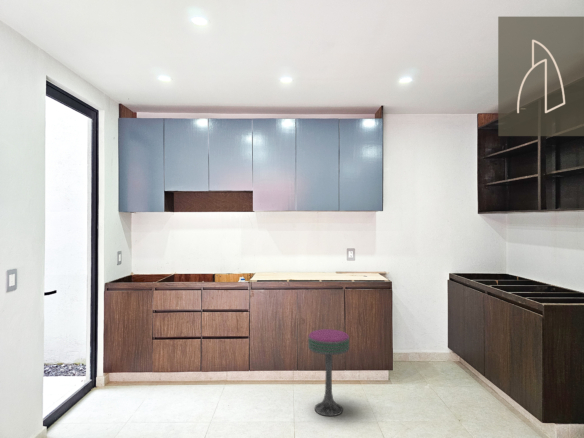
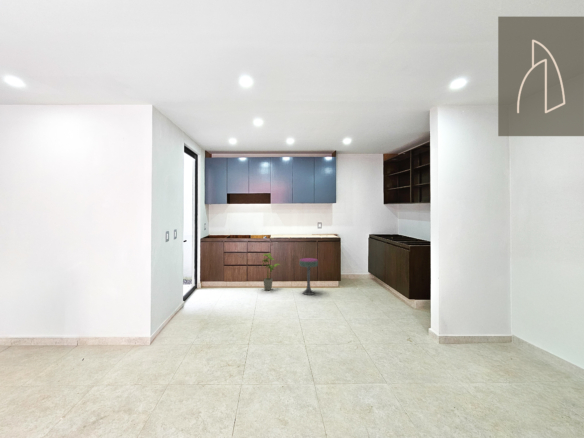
house plant: none [227,317,270,398] -> present [263,253,279,290]

